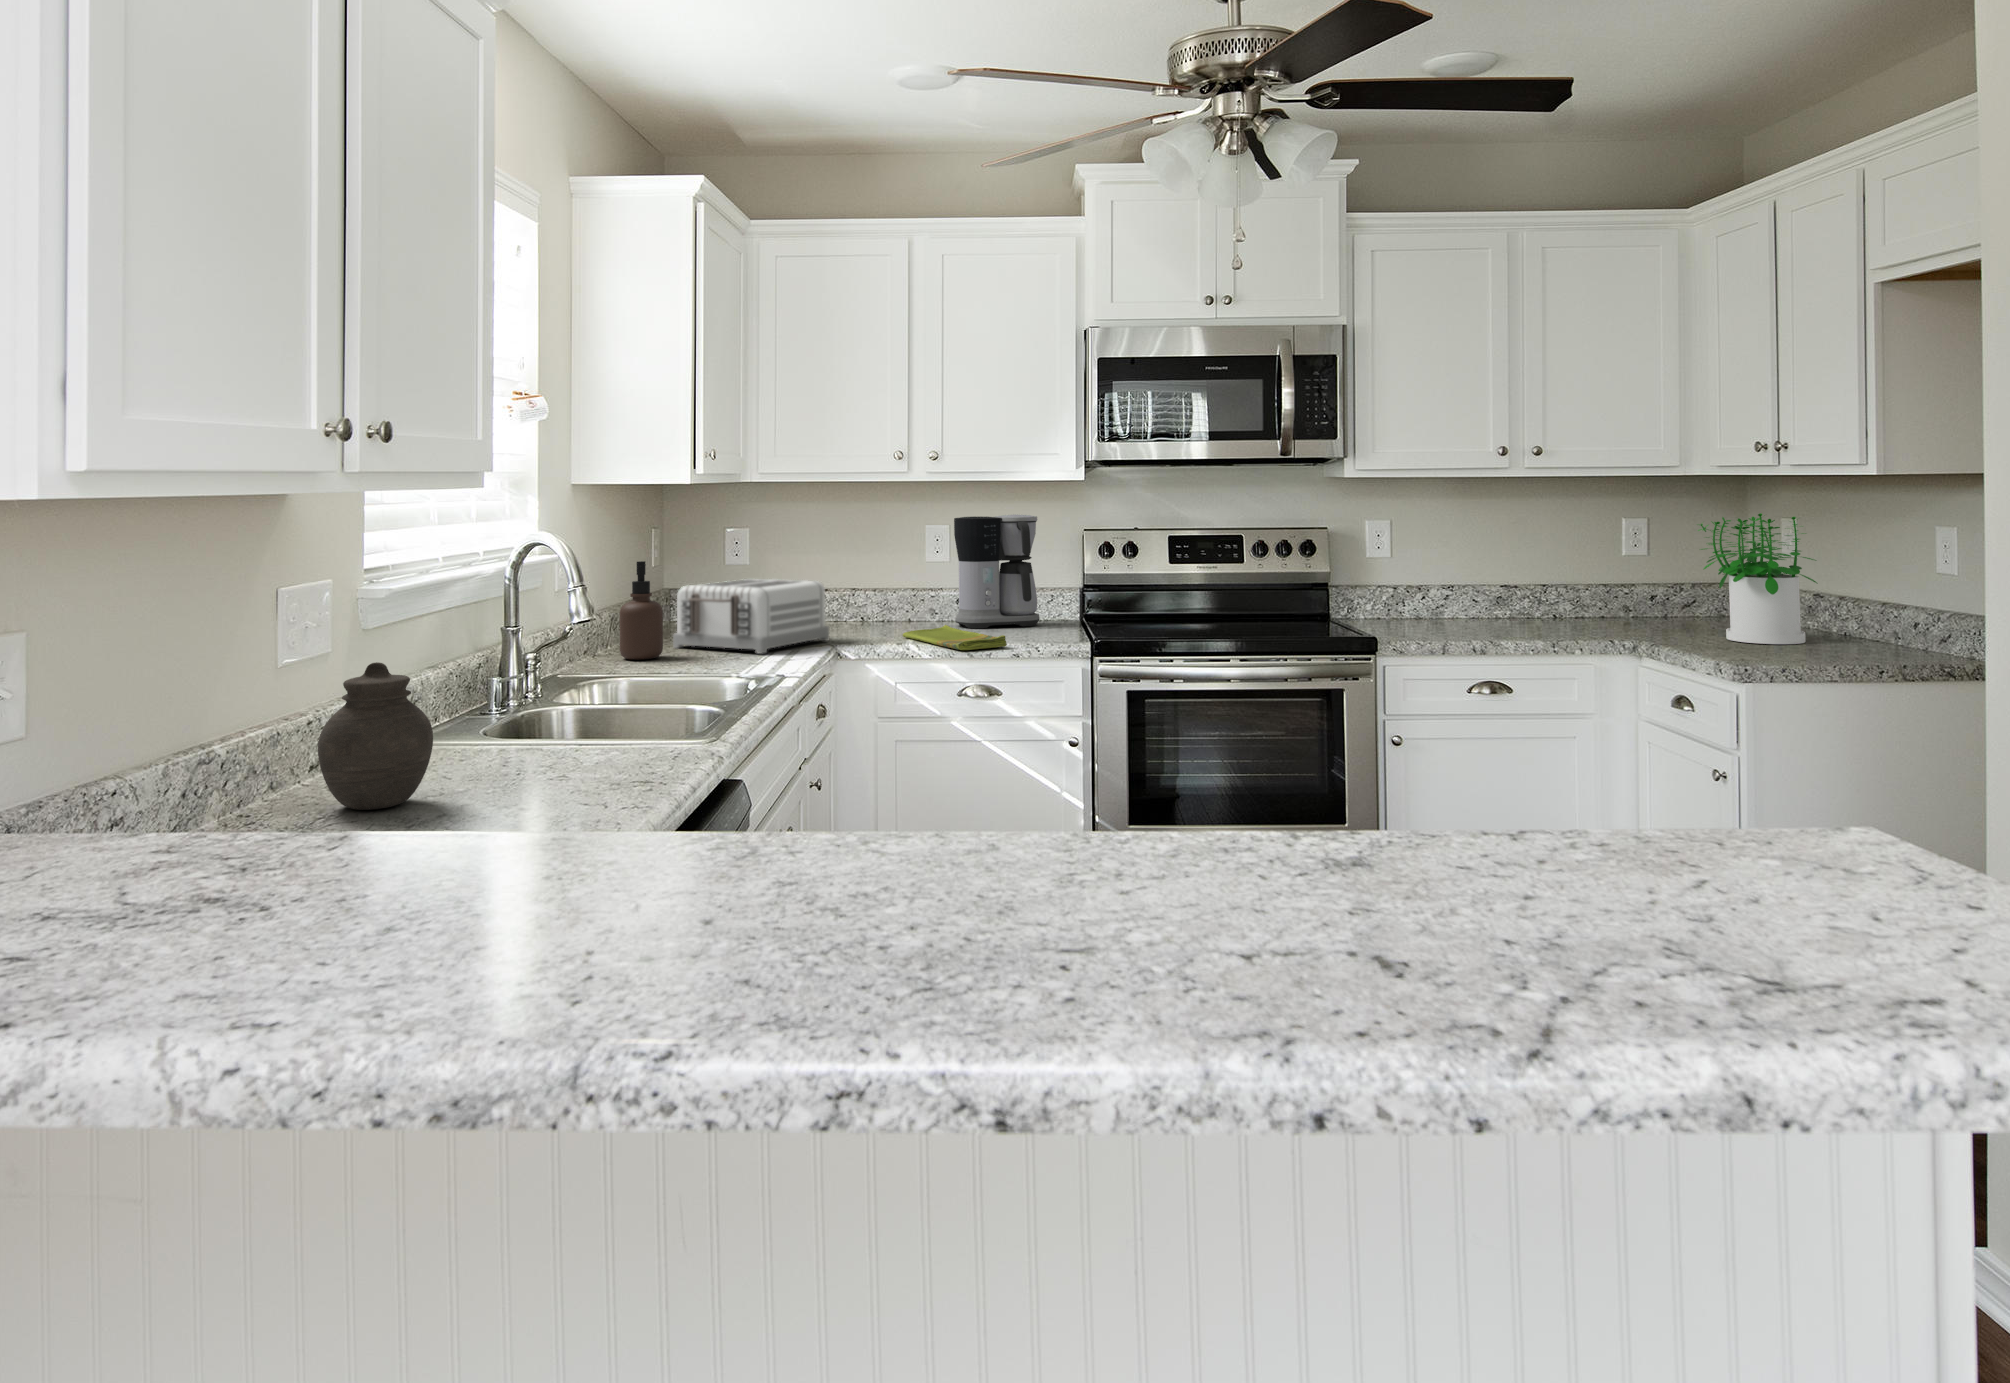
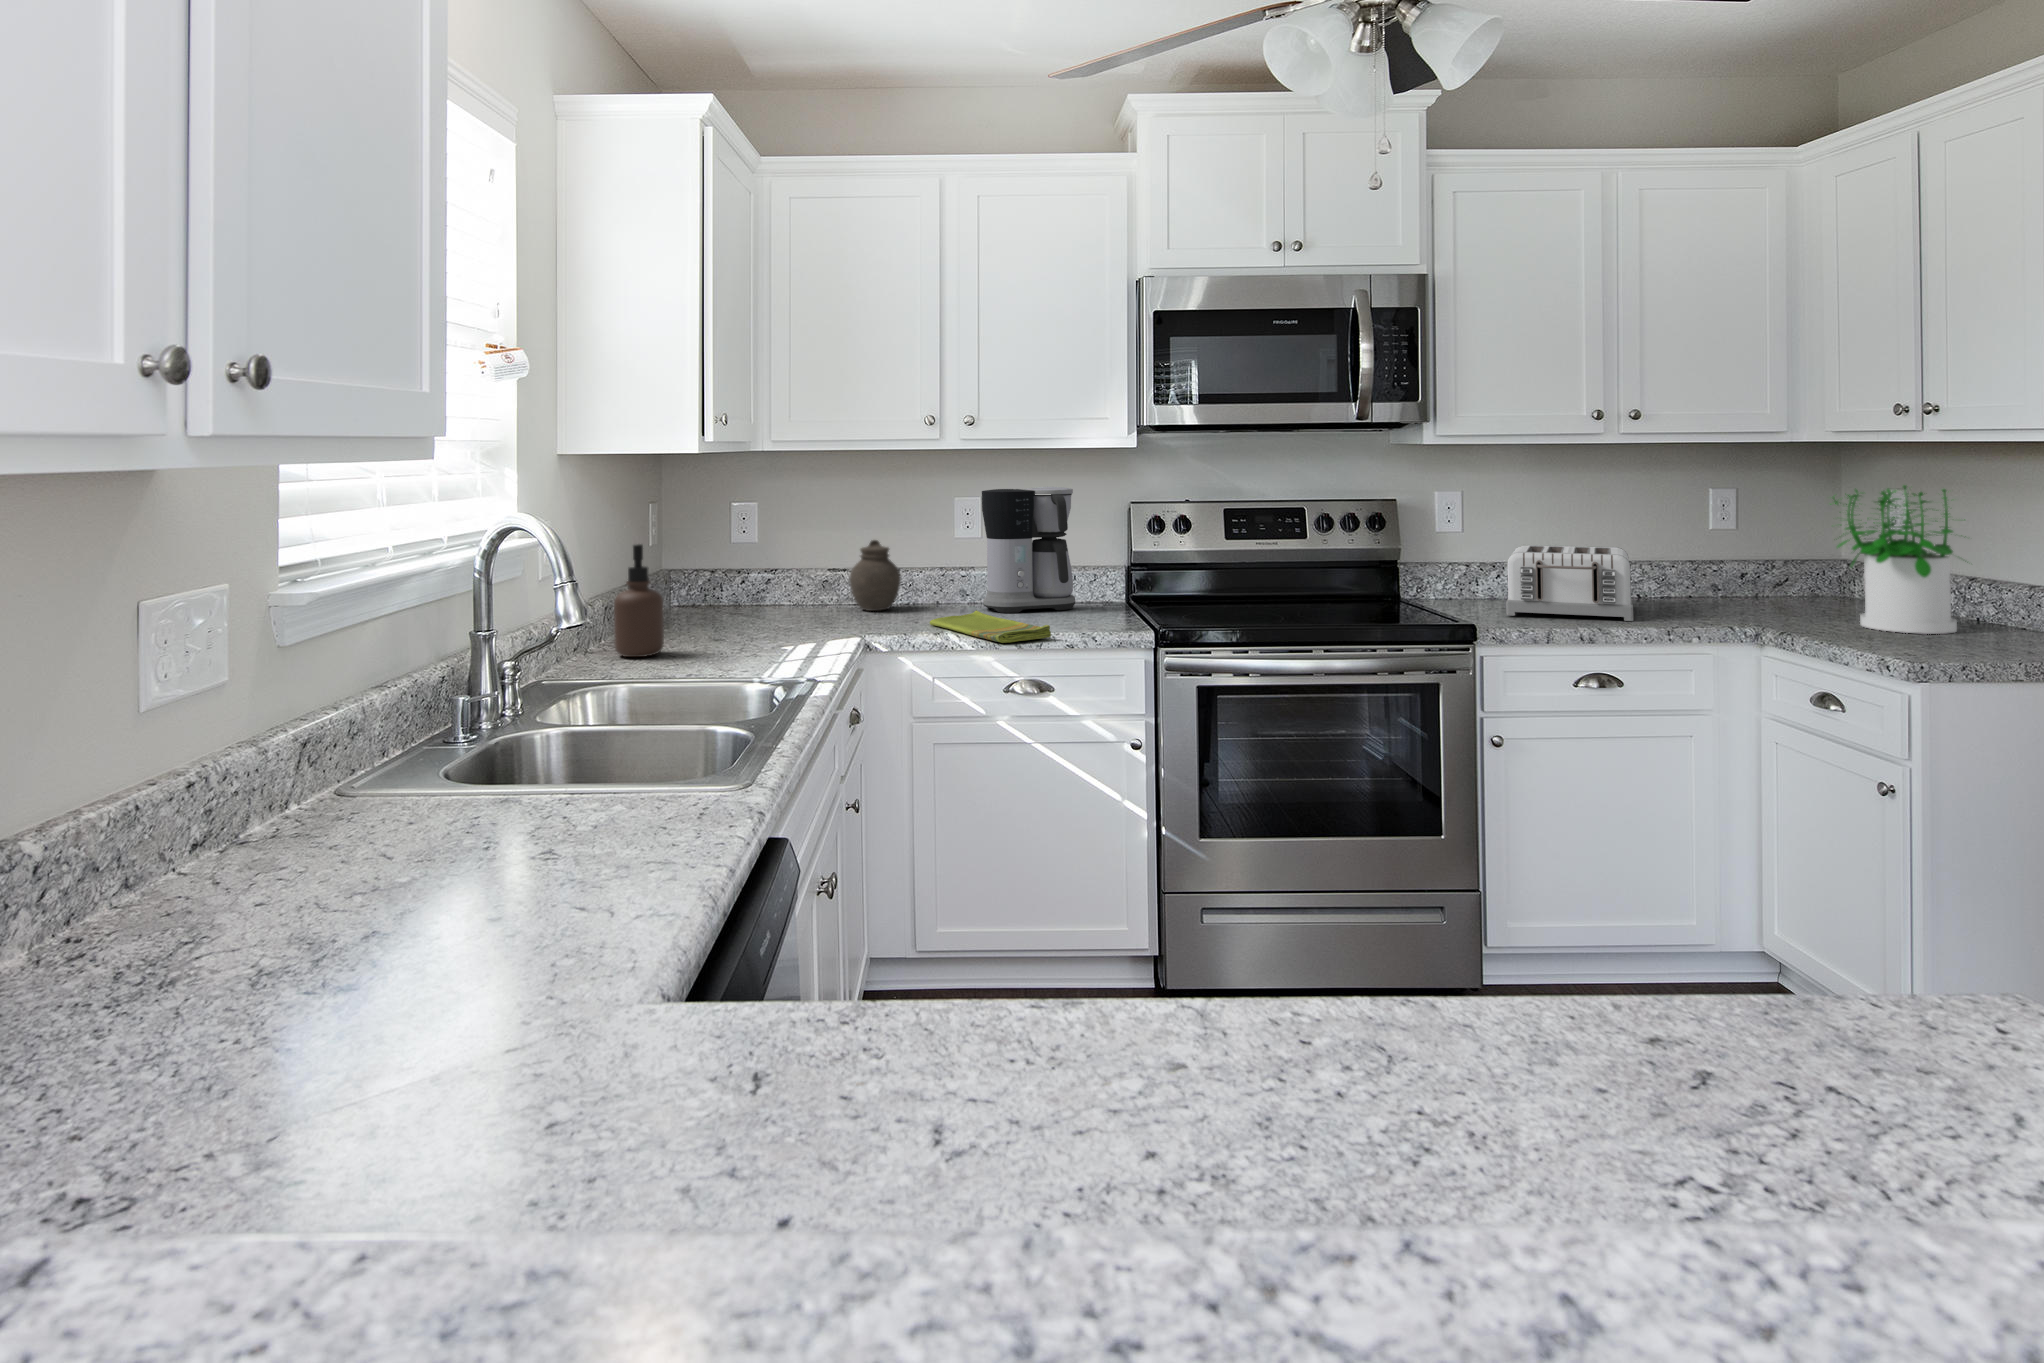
toaster: present [673,579,829,654] -> present [1506,545,1633,621]
jar: present [318,662,433,810] -> present [850,540,901,611]

